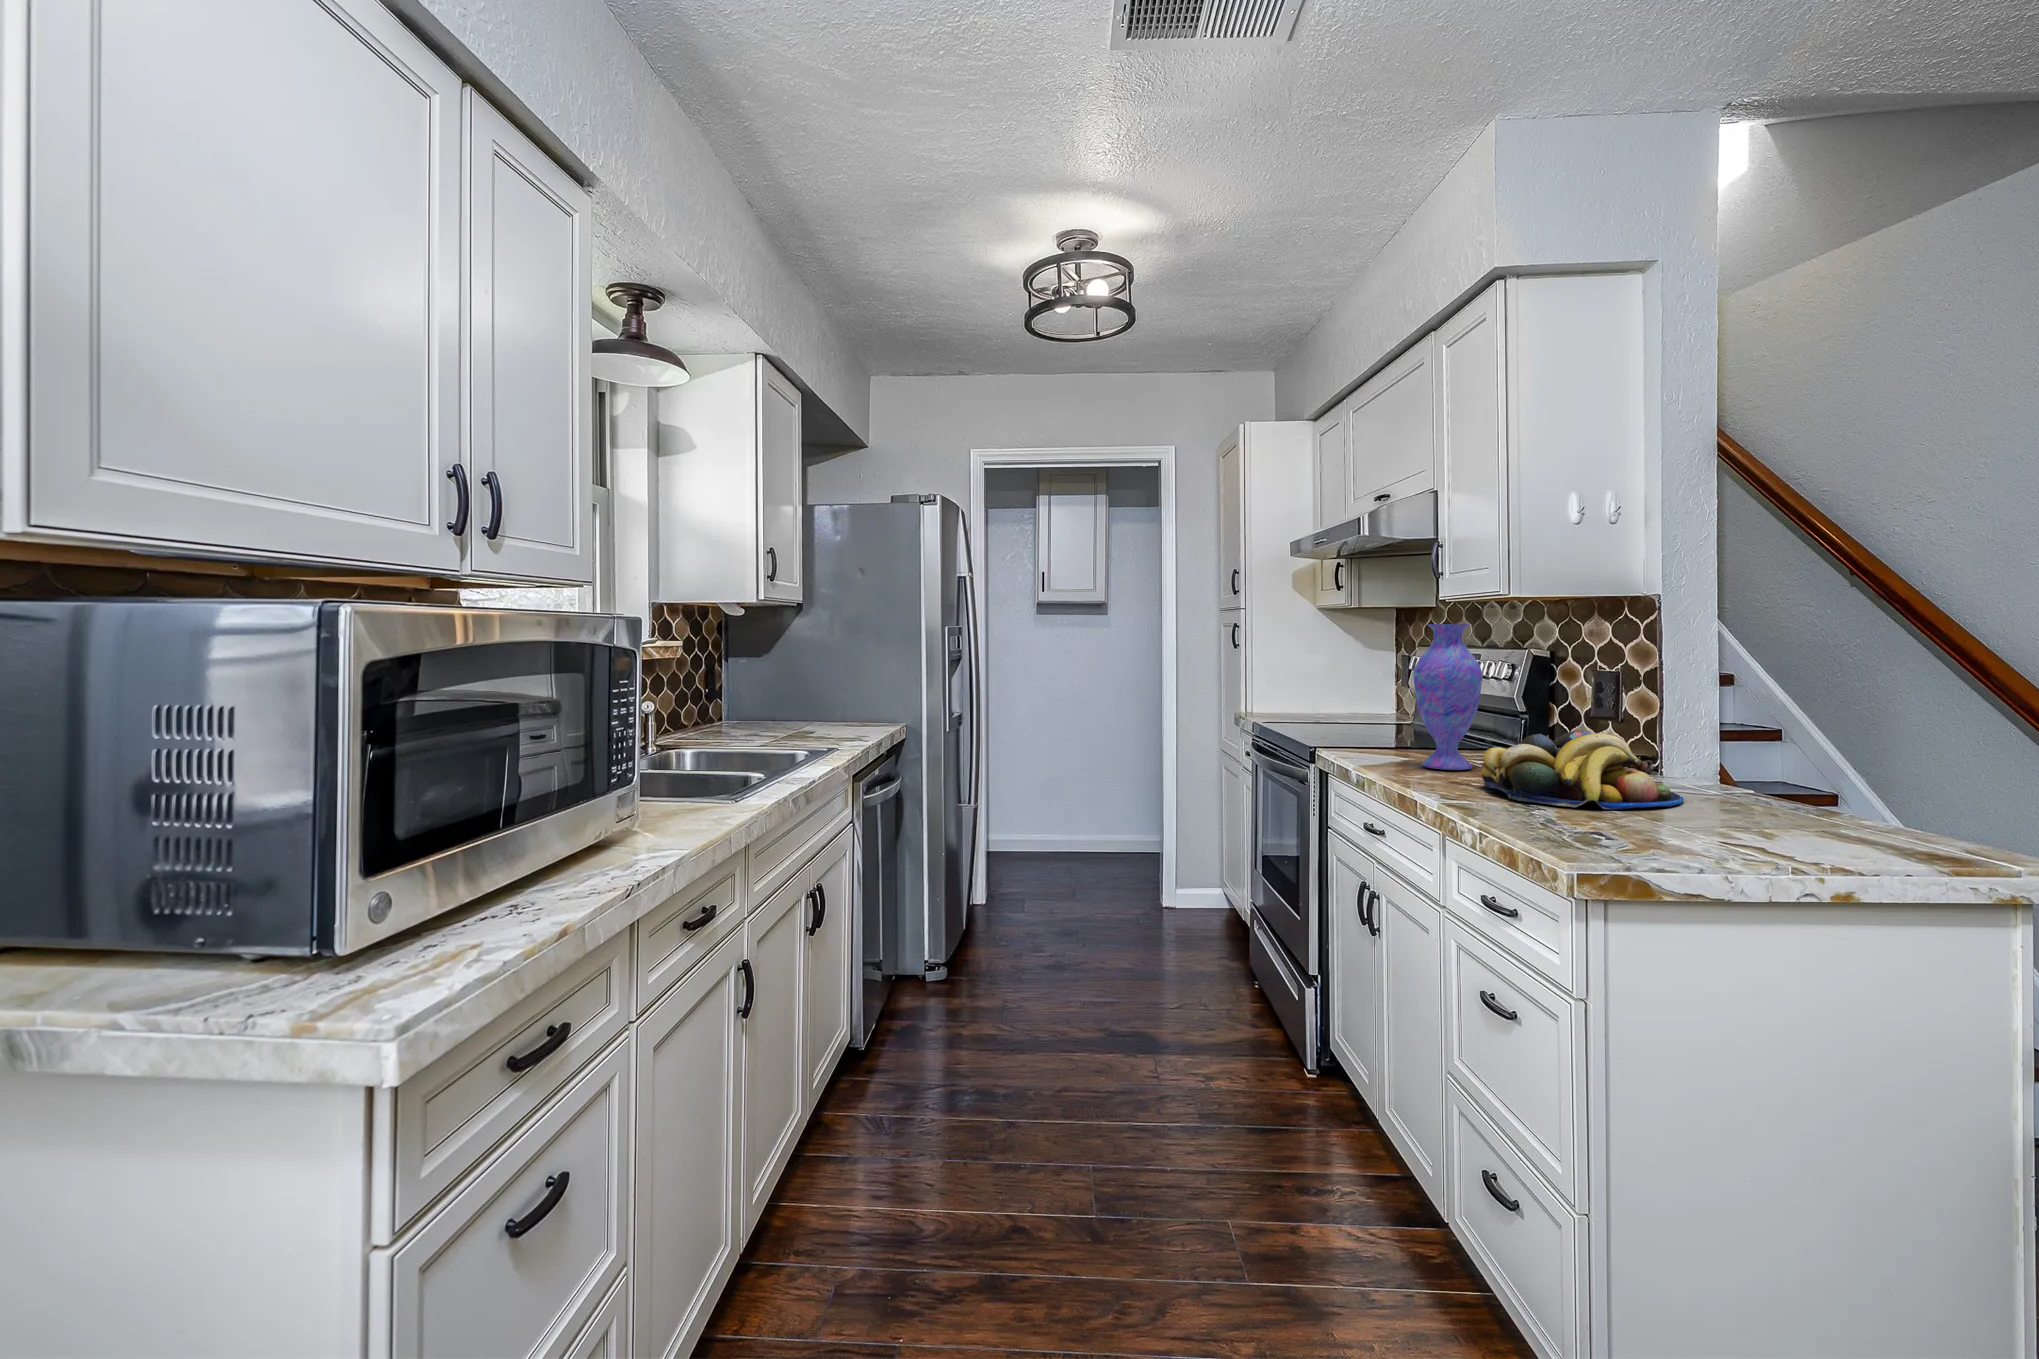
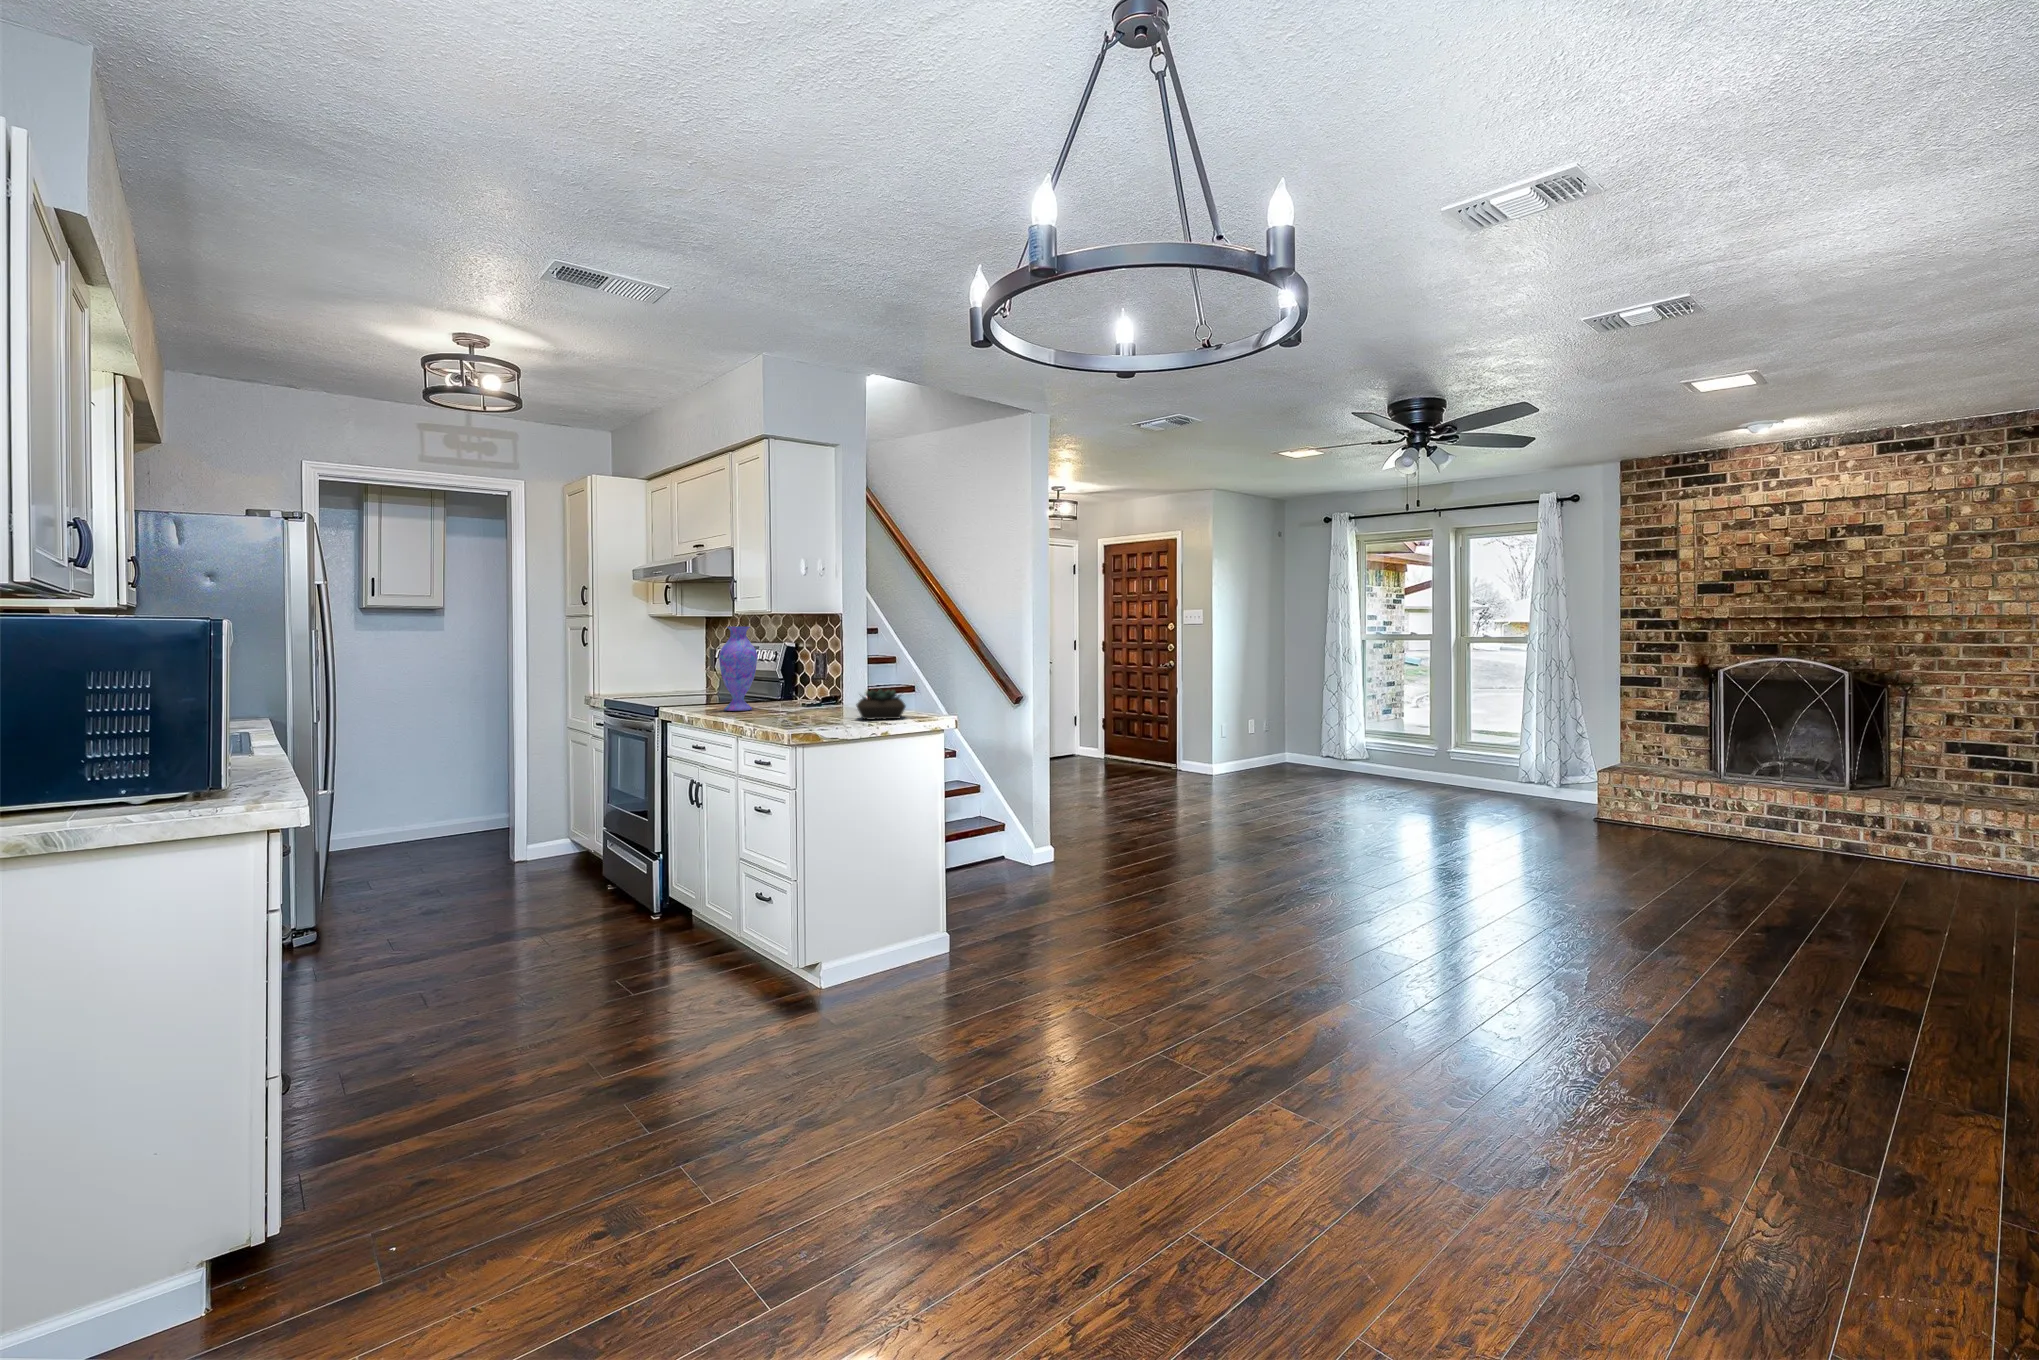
fruit bowl: present [1481,730,1684,809] -> none [756,682,848,717]
succulent plant: none [1721,769,1877,850] -> present [856,689,906,720]

